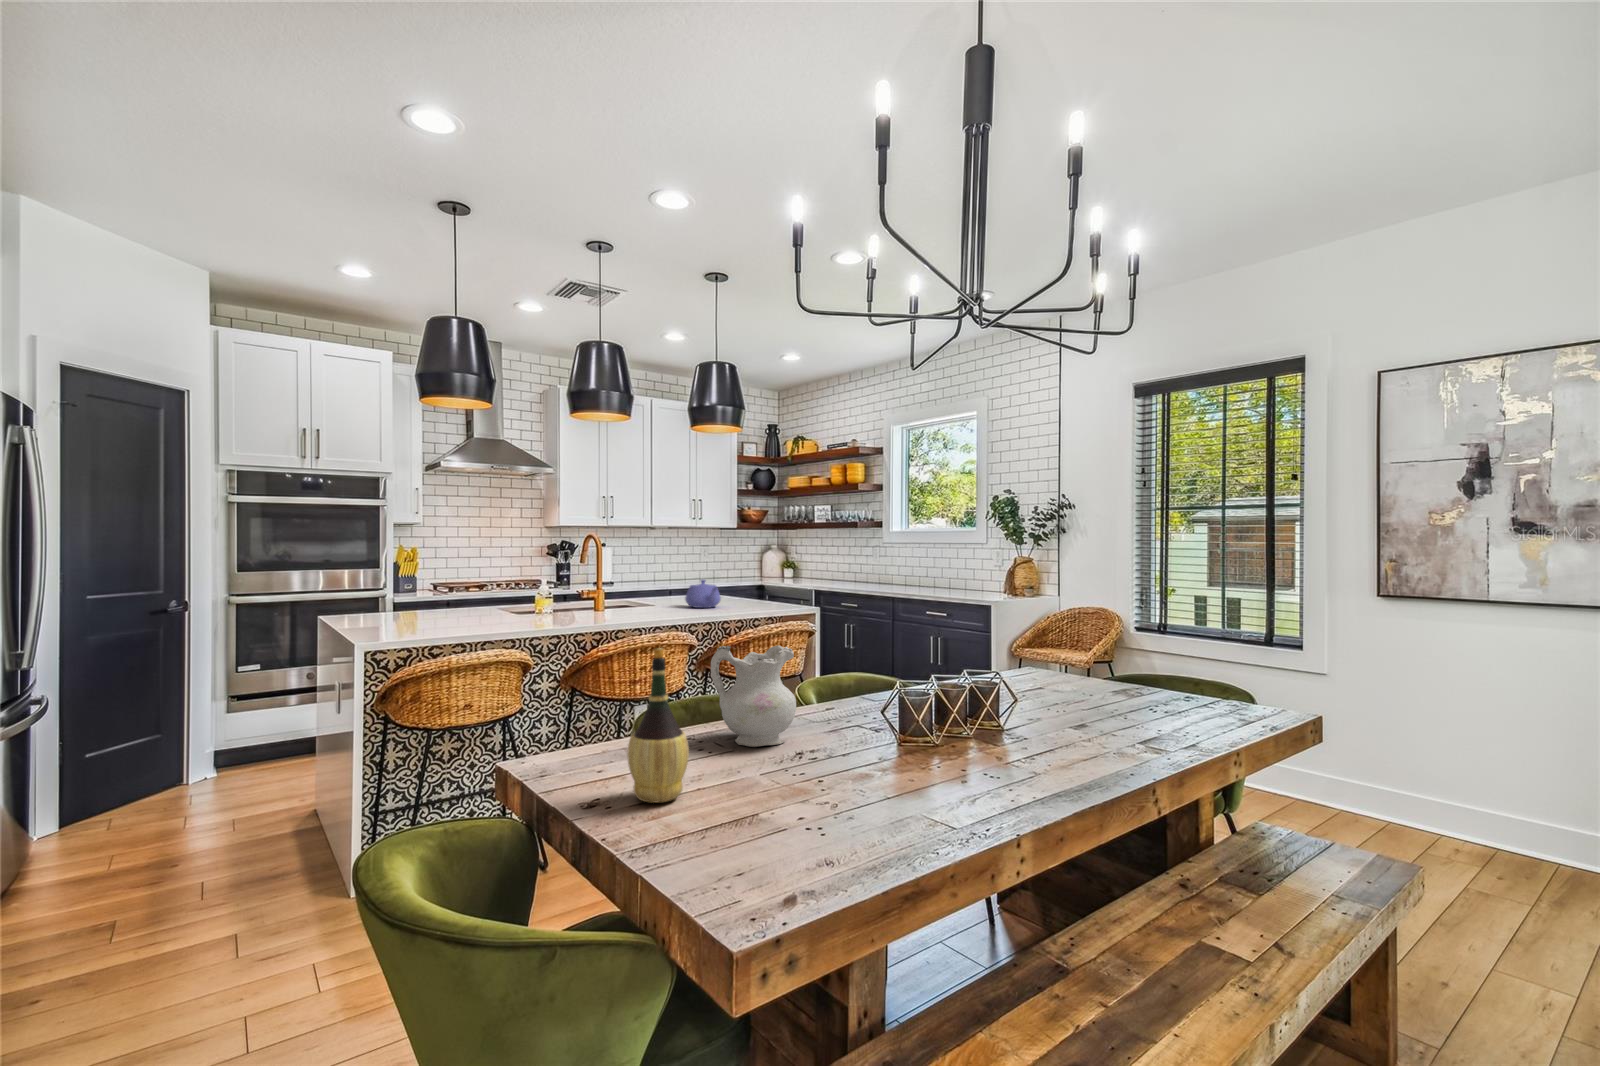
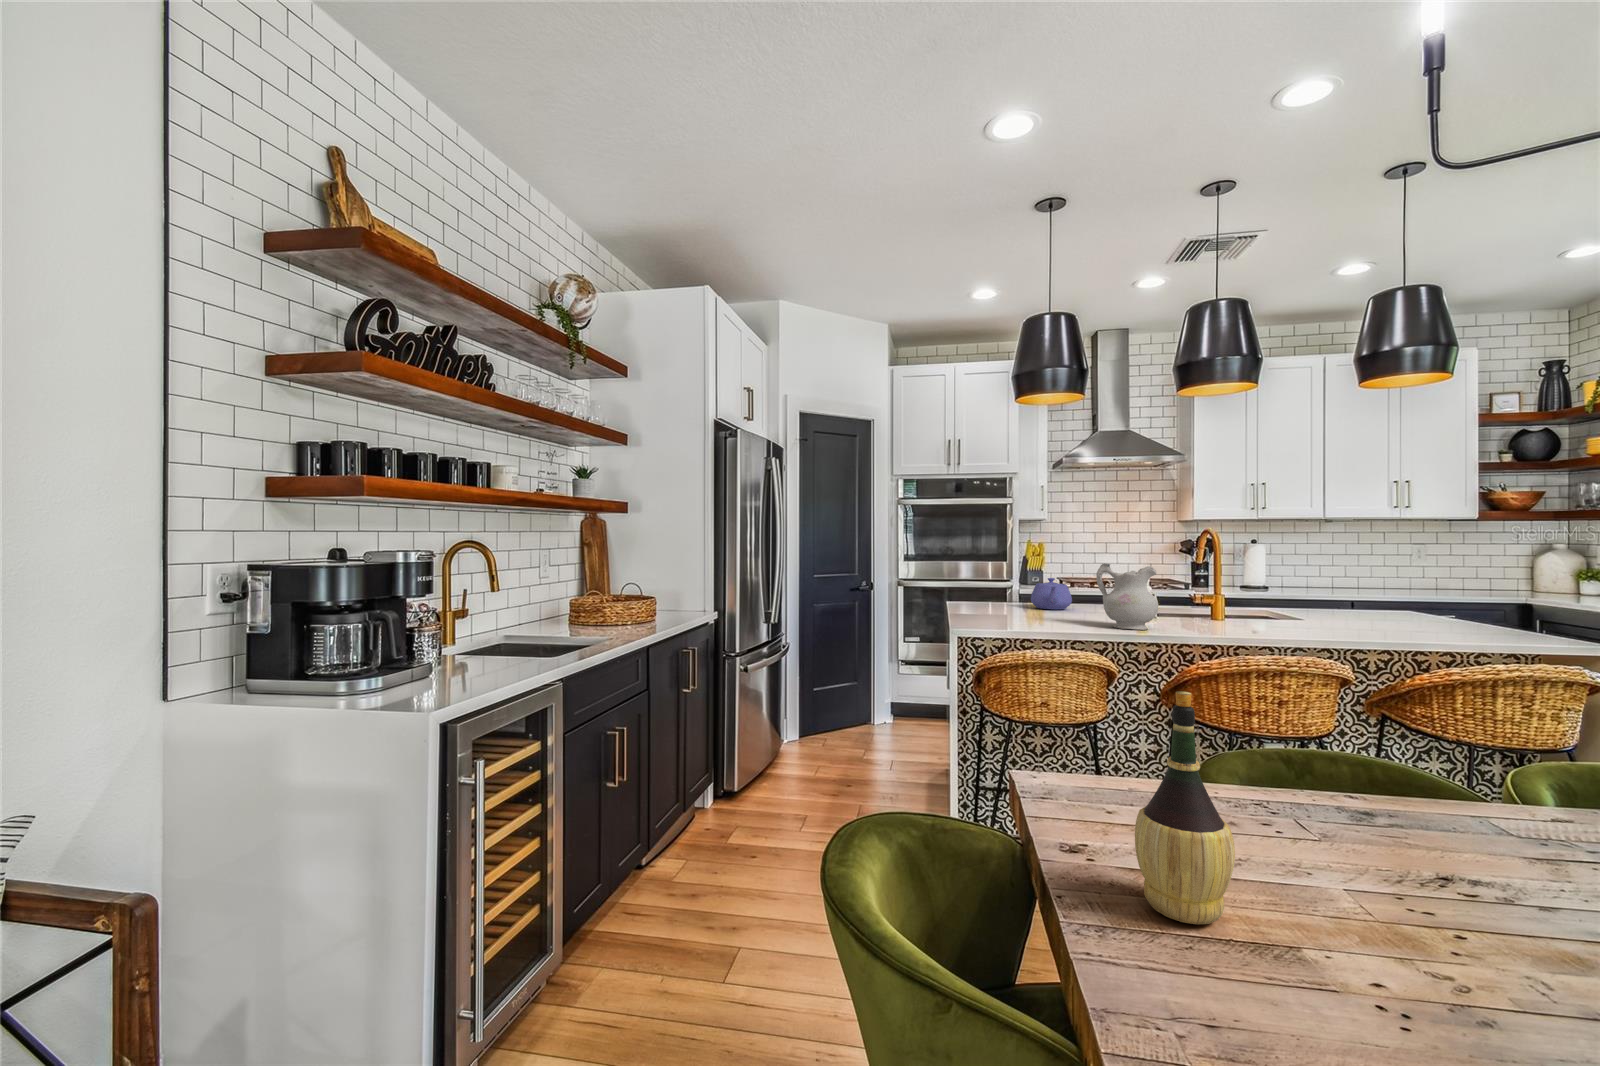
teapot: present [685,580,721,608] -> present [1031,578,1072,609]
ceramic pitcher: present [711,646,796,747] -> present [1096,563,1158,630]

